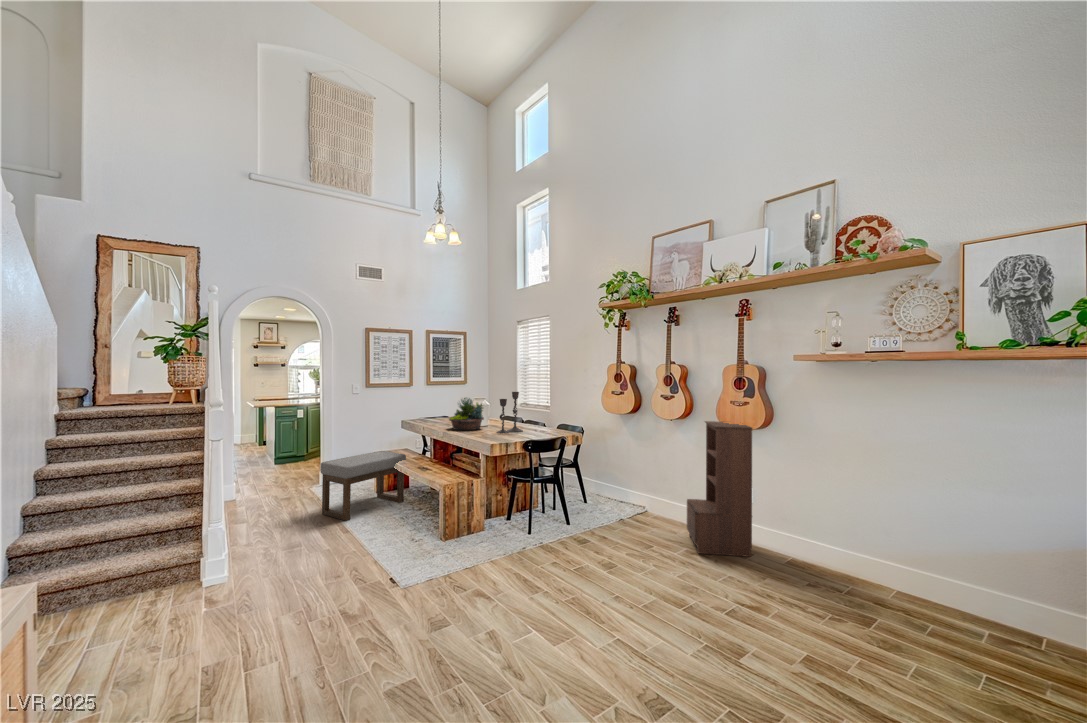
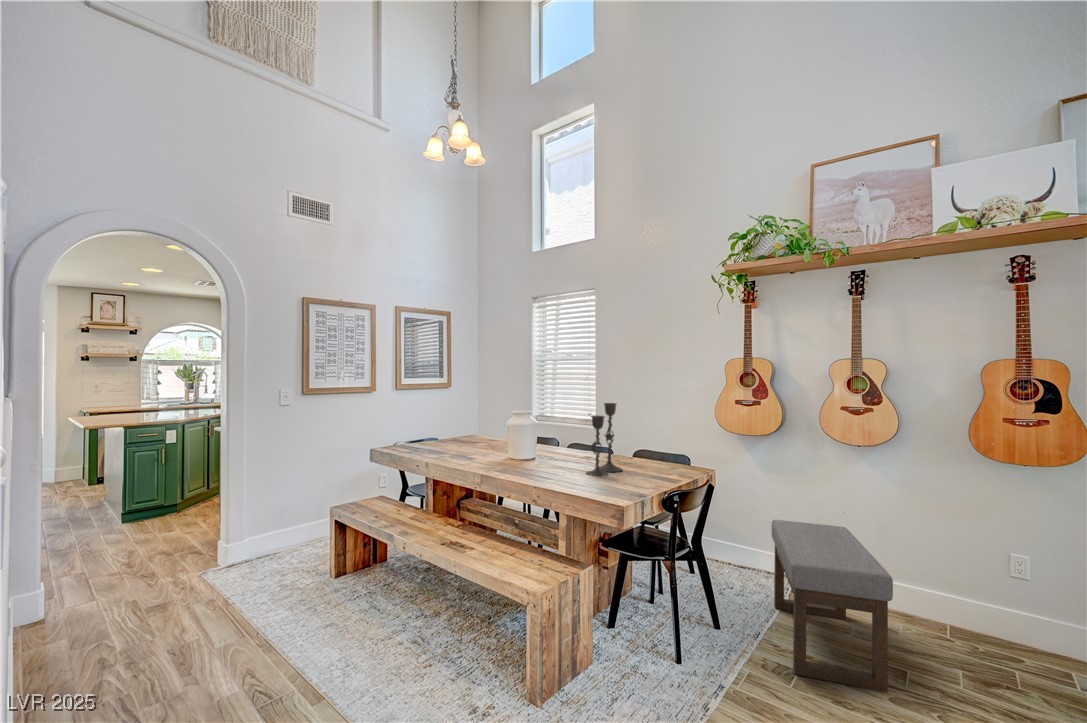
succulent planter: present [449,398,484,430] -> none [490,412,553,471]
bookshelf: present [687,421,752,557] -> none [918,451,1072,684]
ottoman: present [321,451,406,521] -> present [772,520,893,692]

